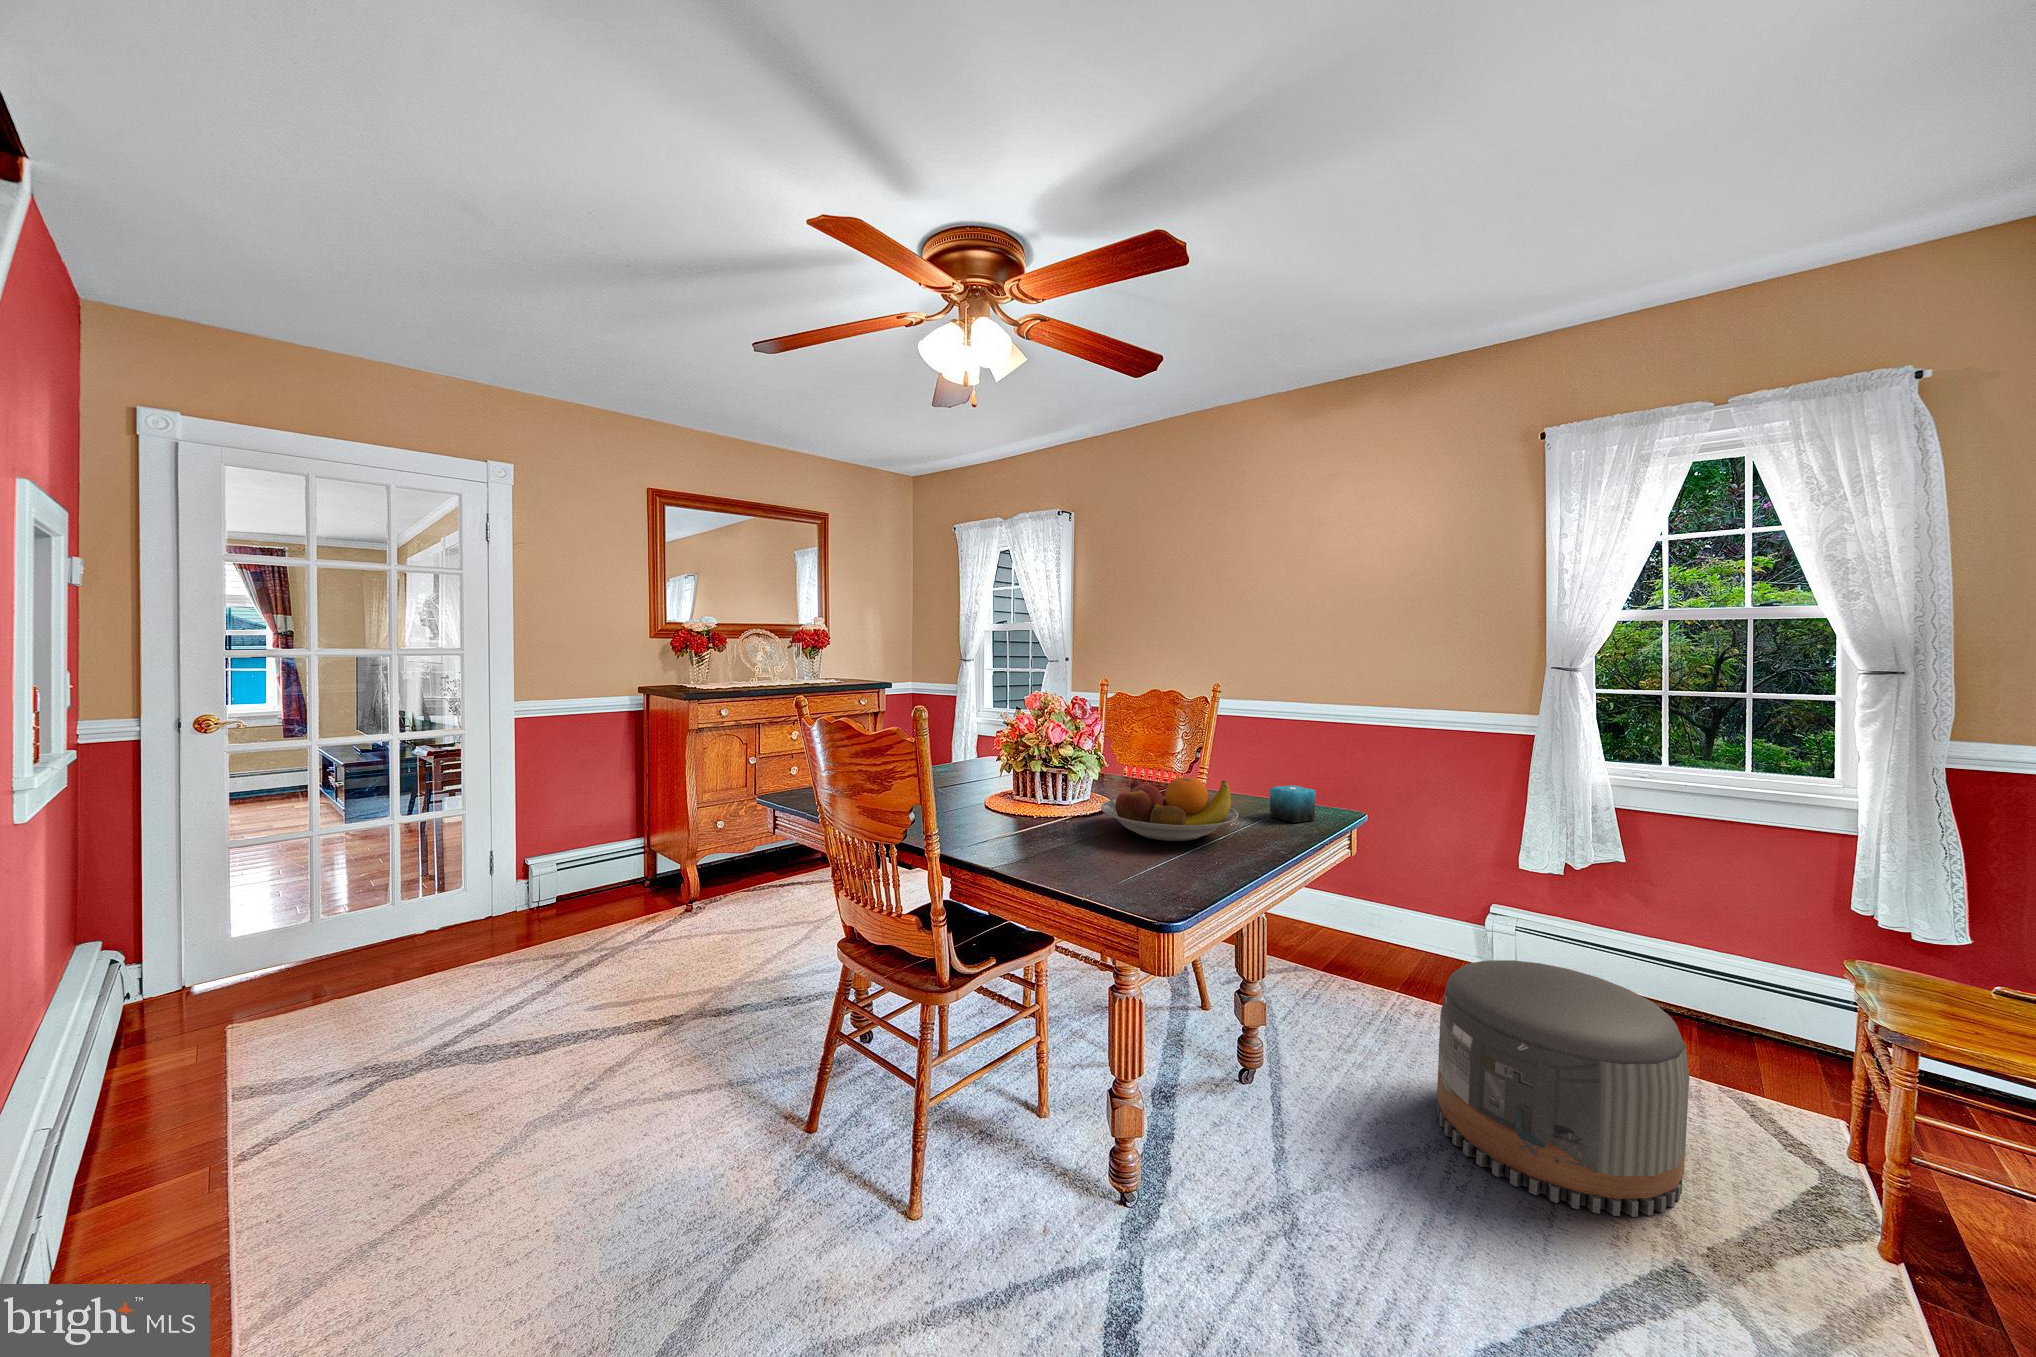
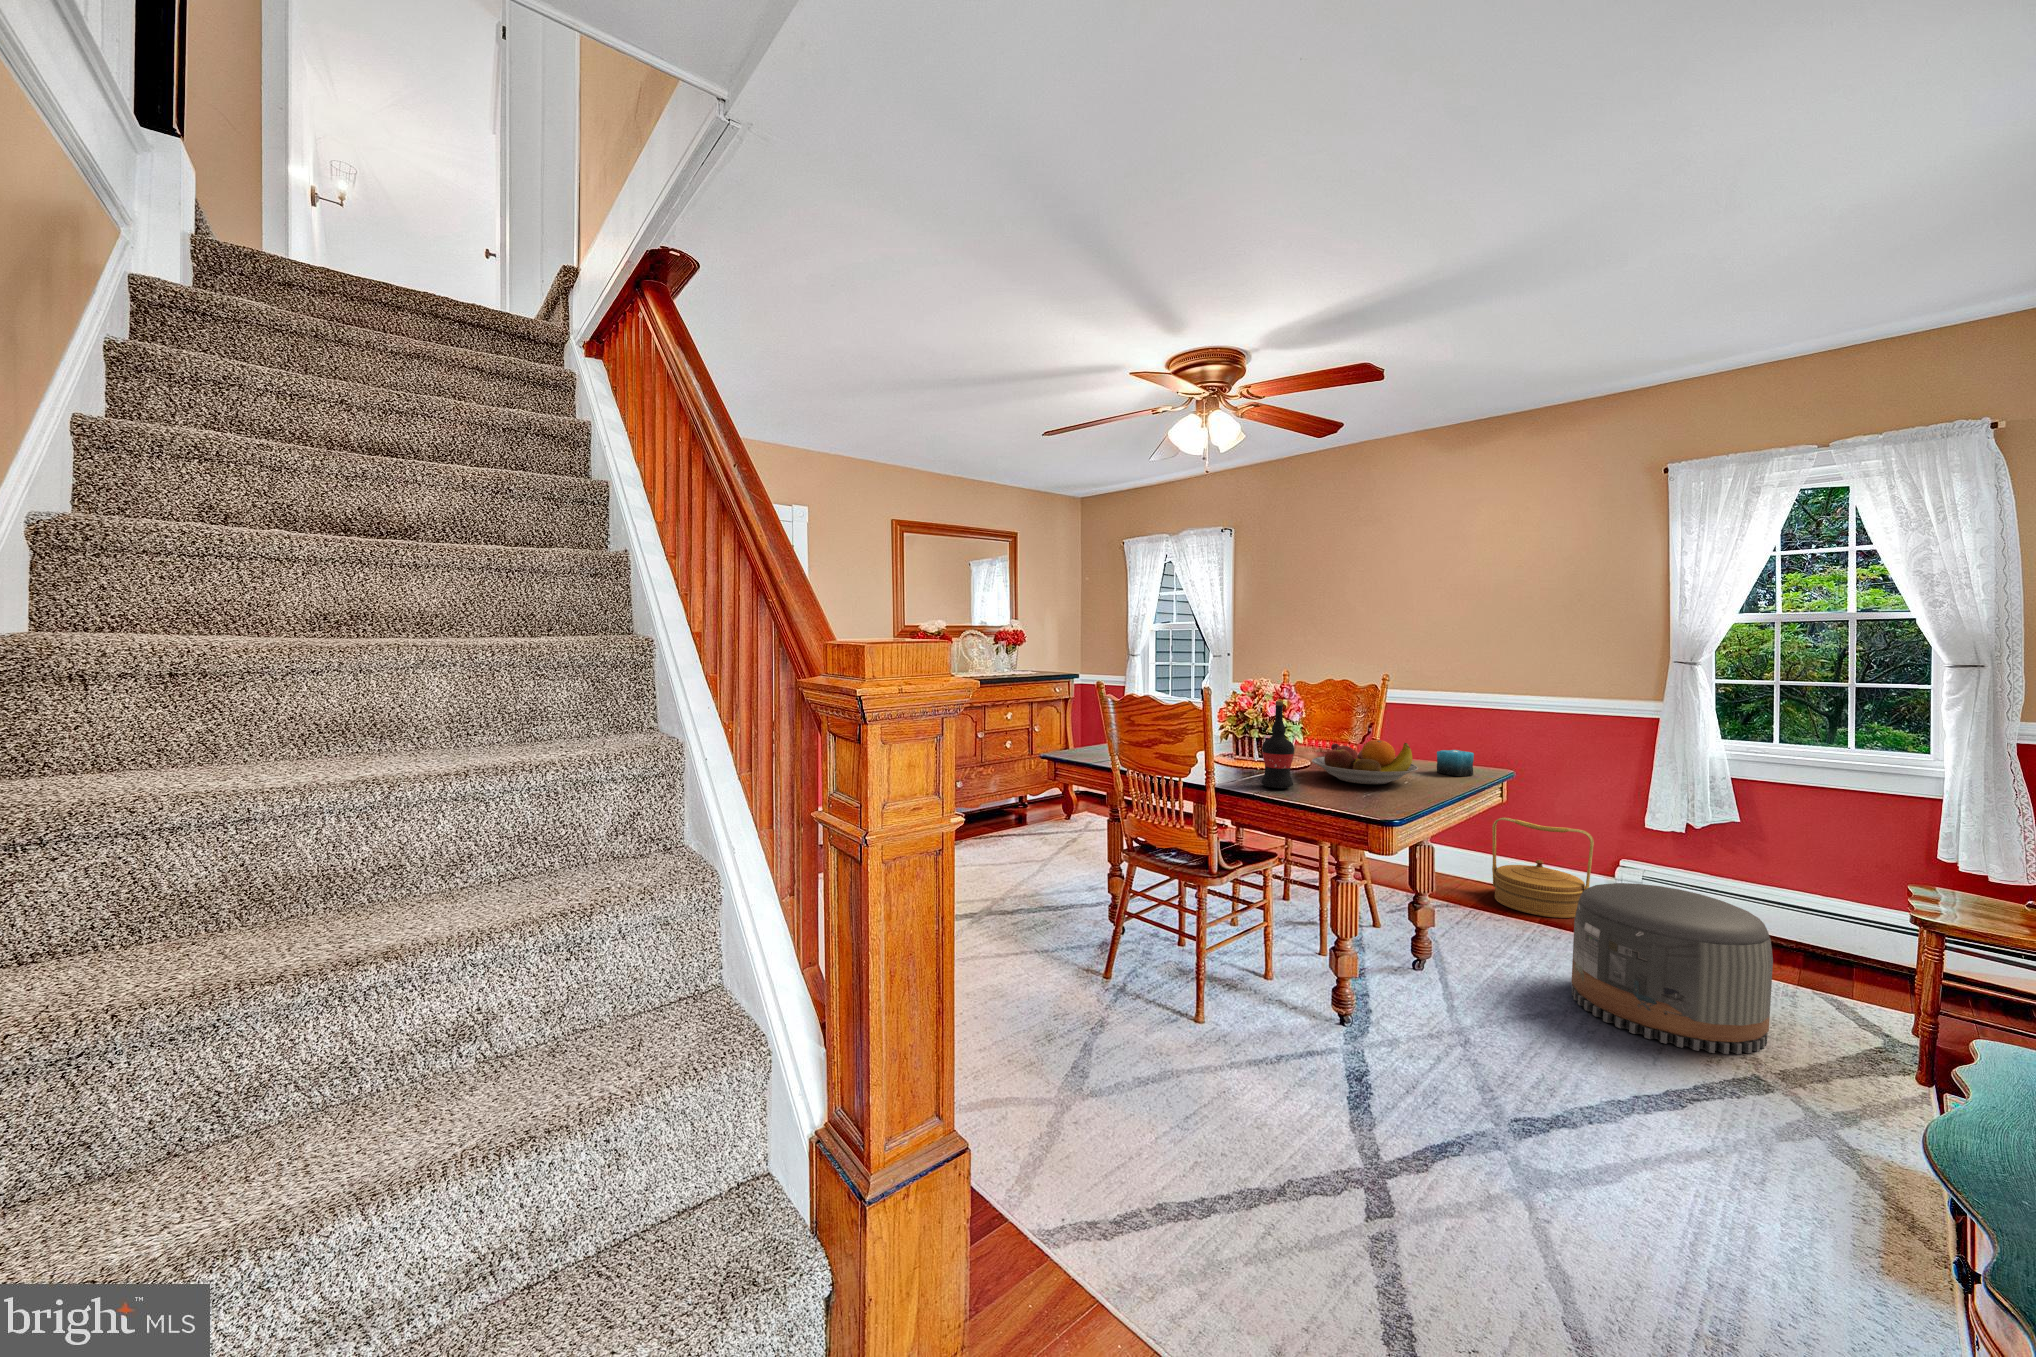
wine bottle: none [1019,725,1064,853] -> present [1261,701,1294,788]
woven basket: none [1351,857,1465,983] -> present [1492,817,1594,918]

